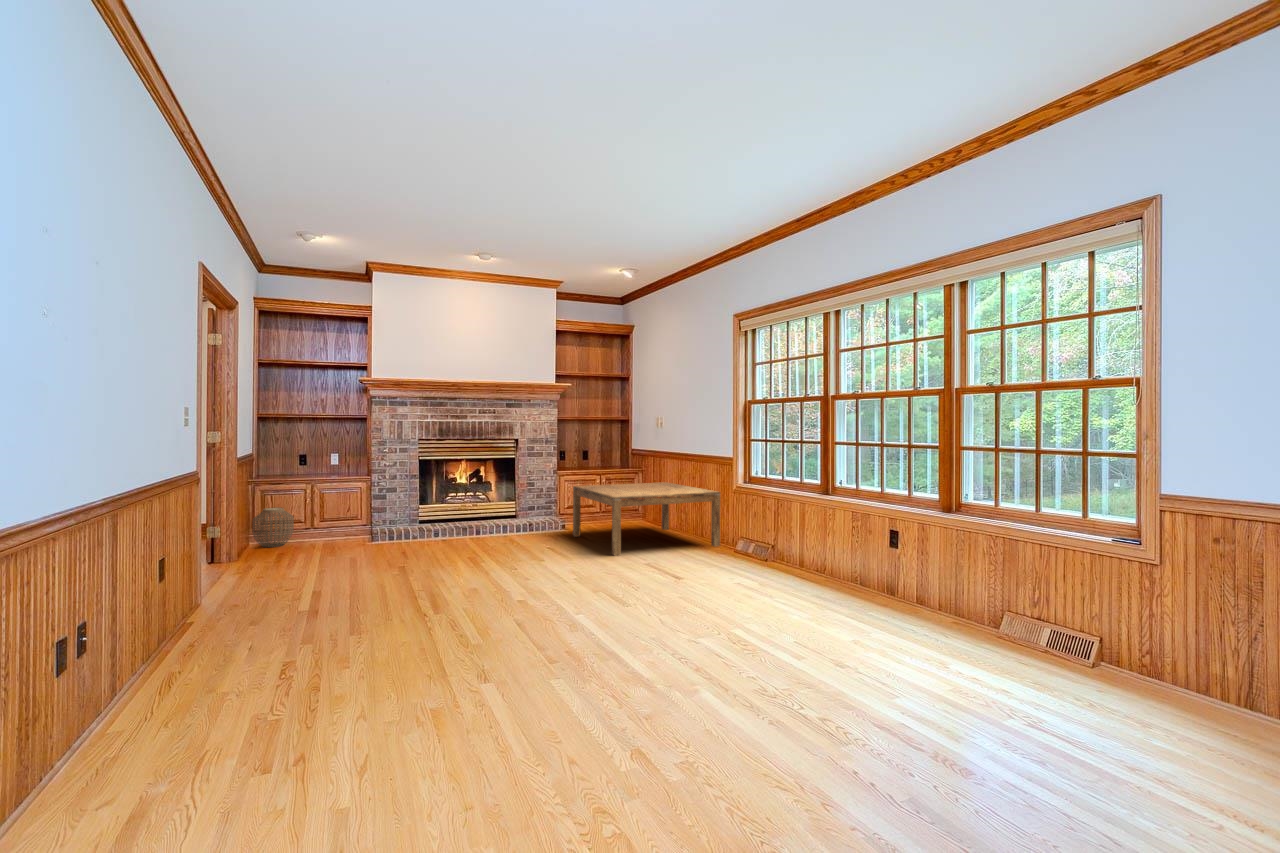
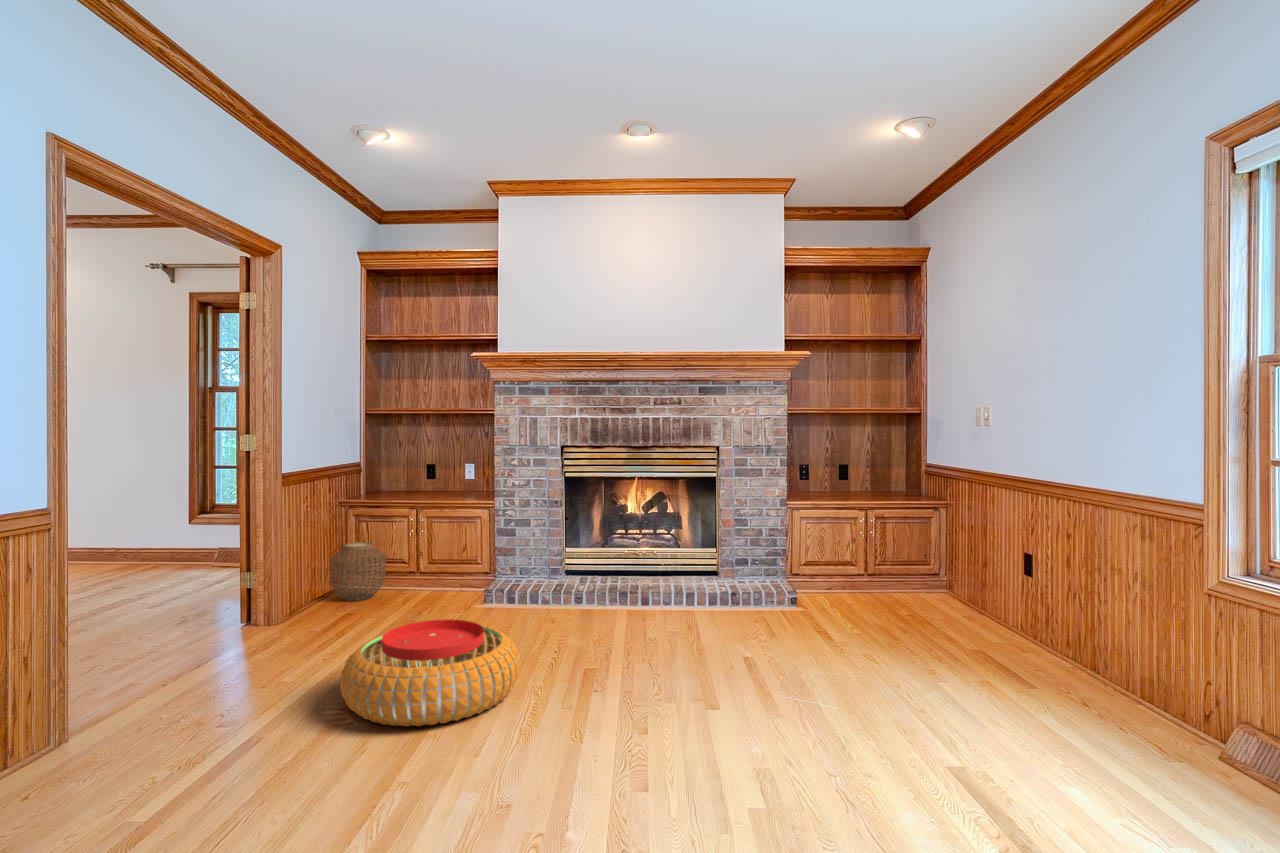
coffee table: present [573,482,720,556] -> none [804,533,1159,712]
pouf: none [352,534,447,579] -> present [340,619,520,727]

